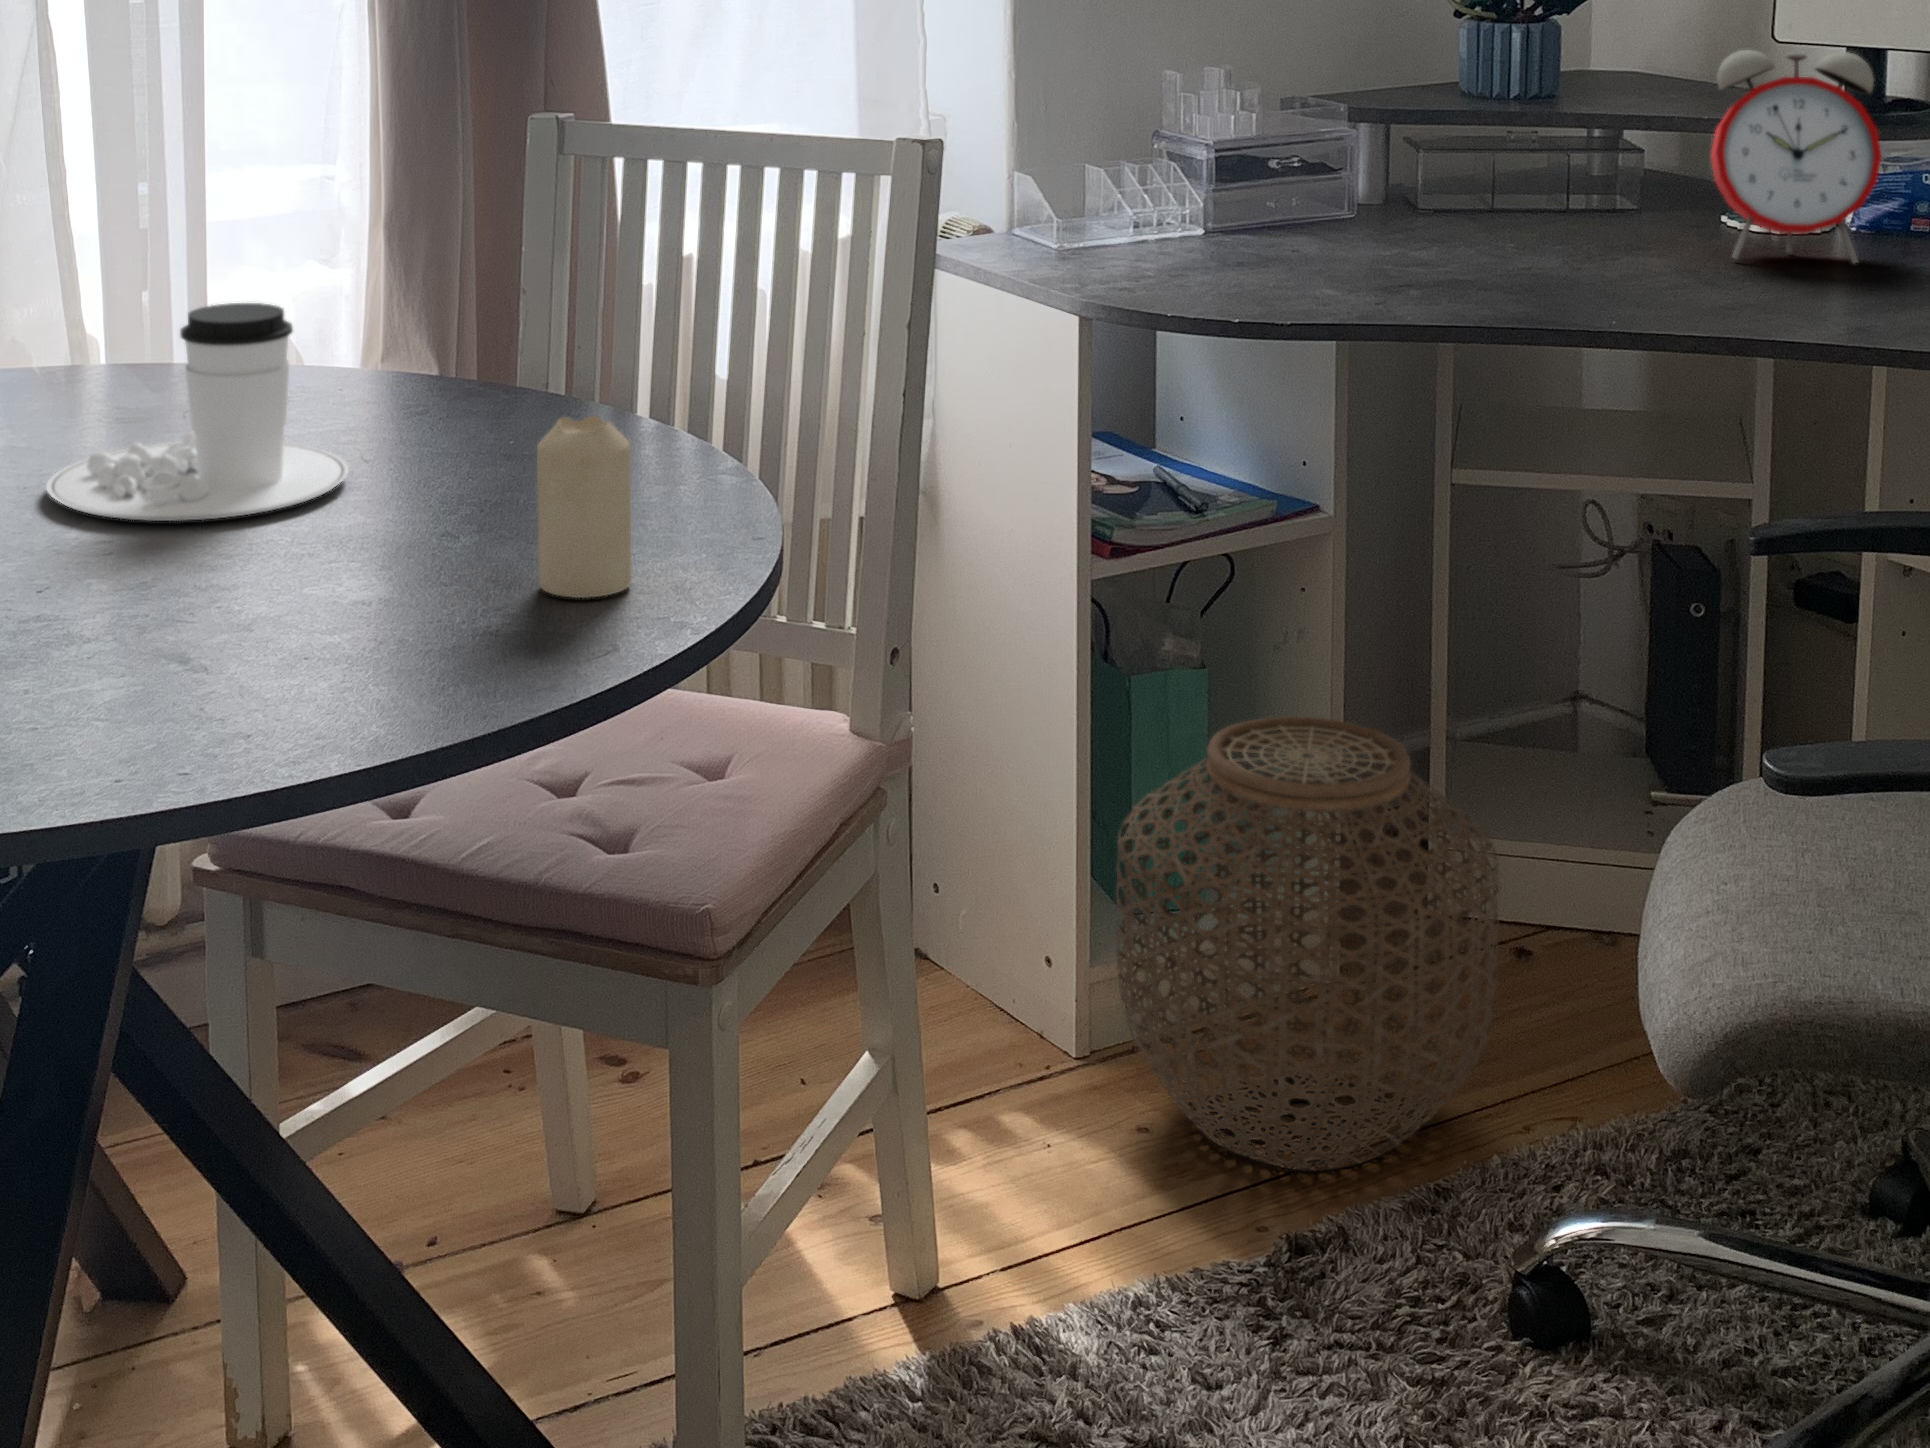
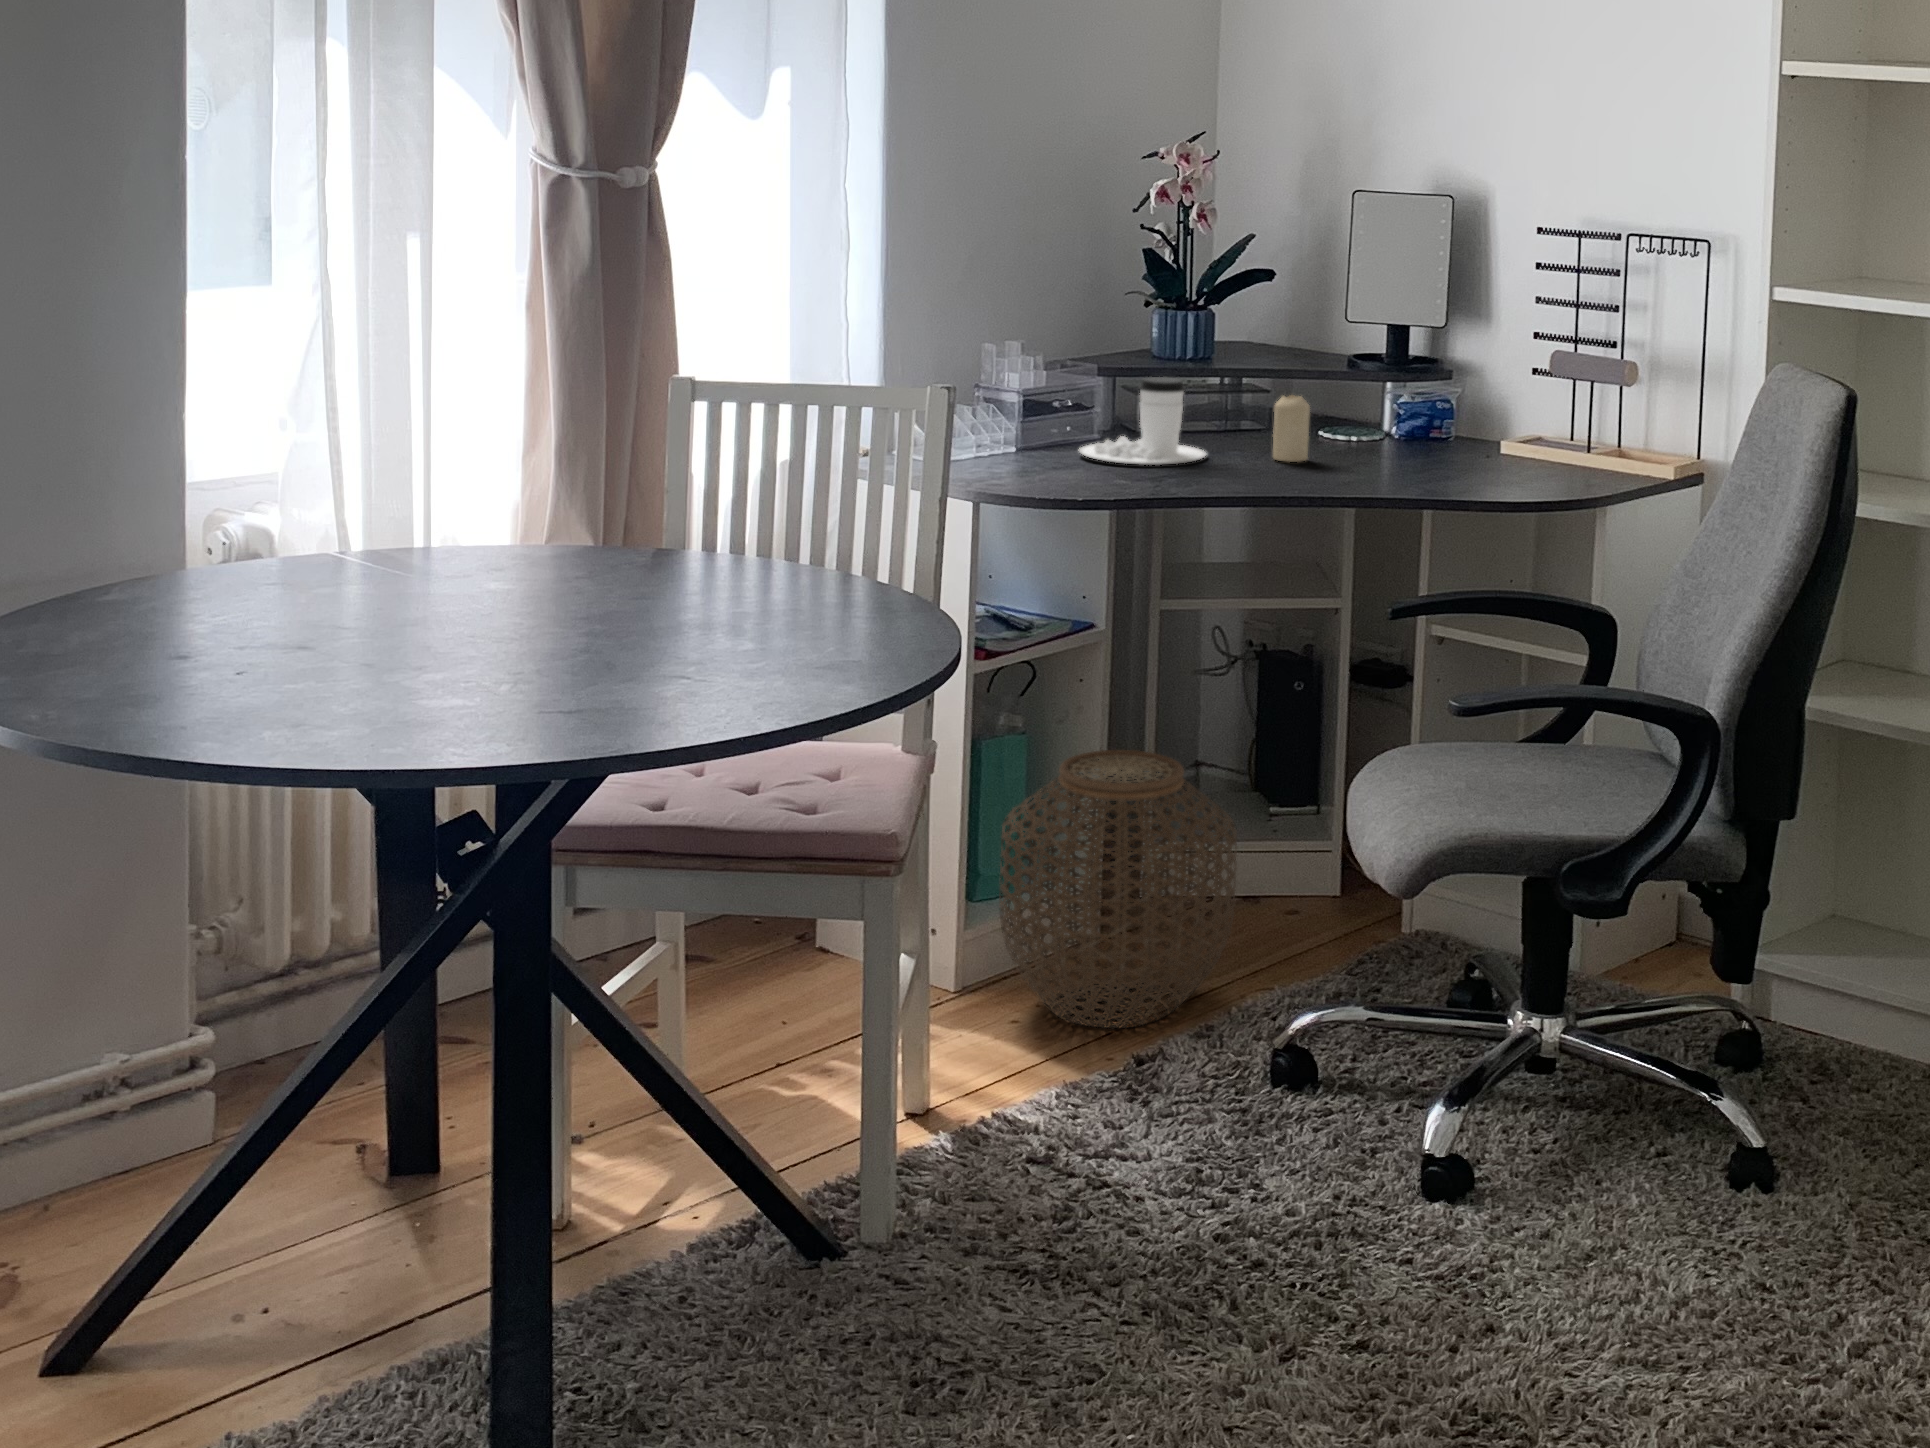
alarm clock: present [1711,50,1881,263] -> none [1328,327,1429,456]
coffee cup: present [46,303,349,521] -> present [1079,377,1206,465]
candle: present [537,416,632,598] -> present [1273,395,1310,462]

